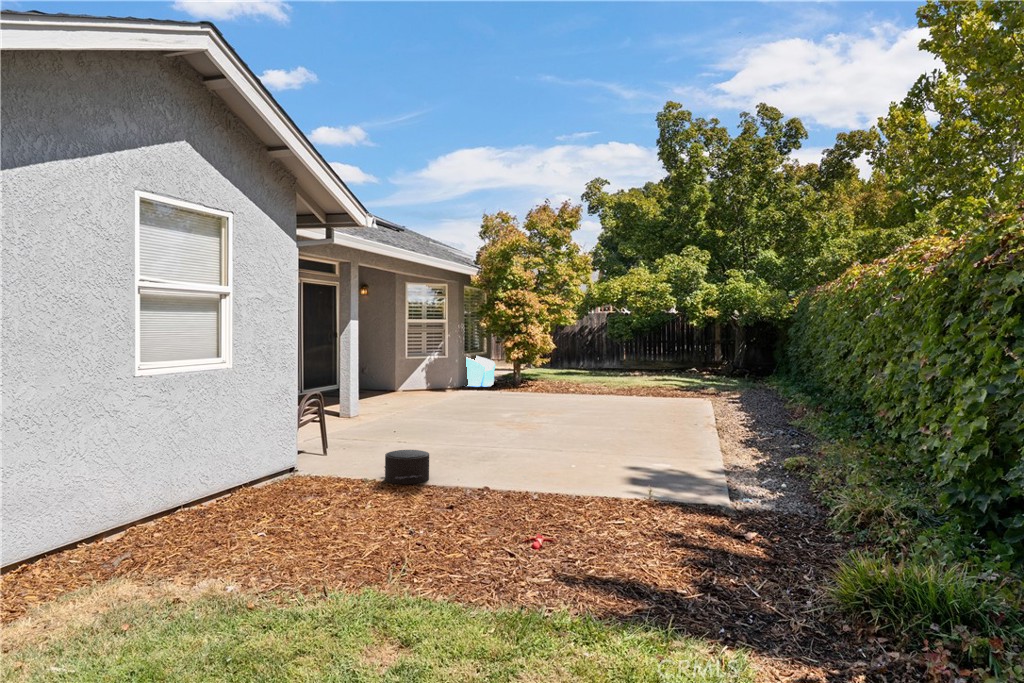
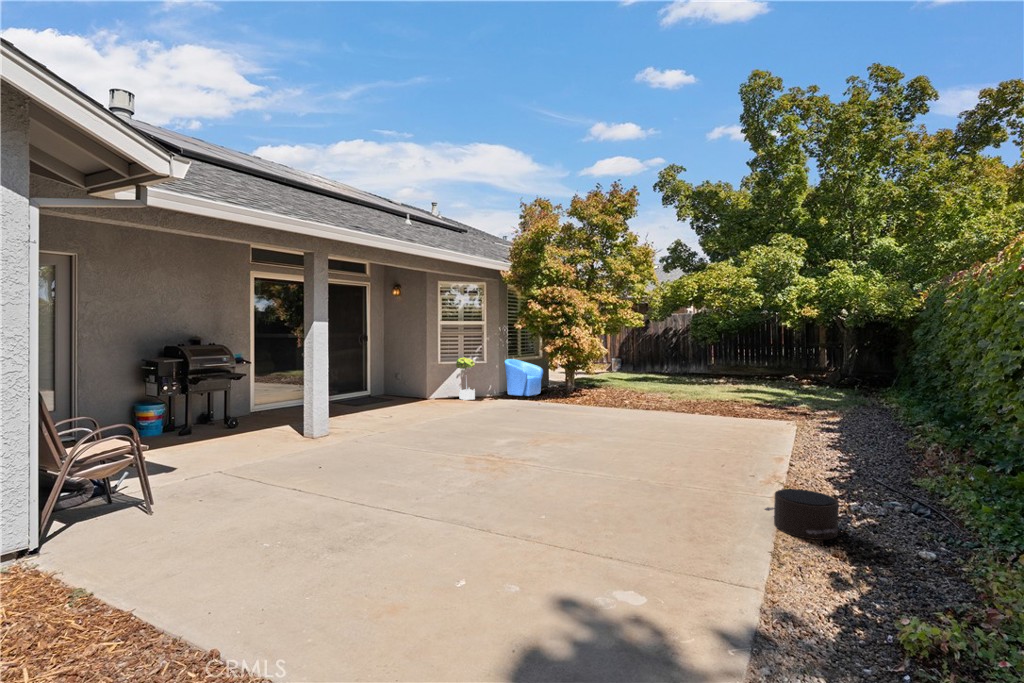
potted tree: none [422,351,440,391] -> present [456,357,475,400]
pouf: present [385,450,429,484] -> present [765,489,839,540]

